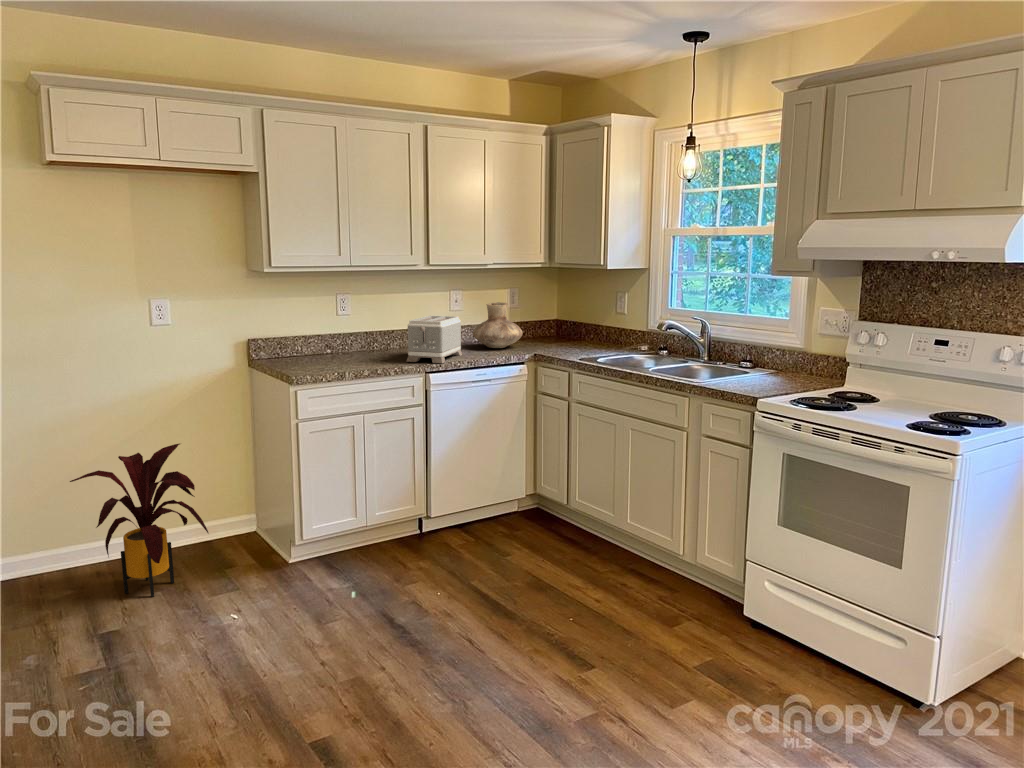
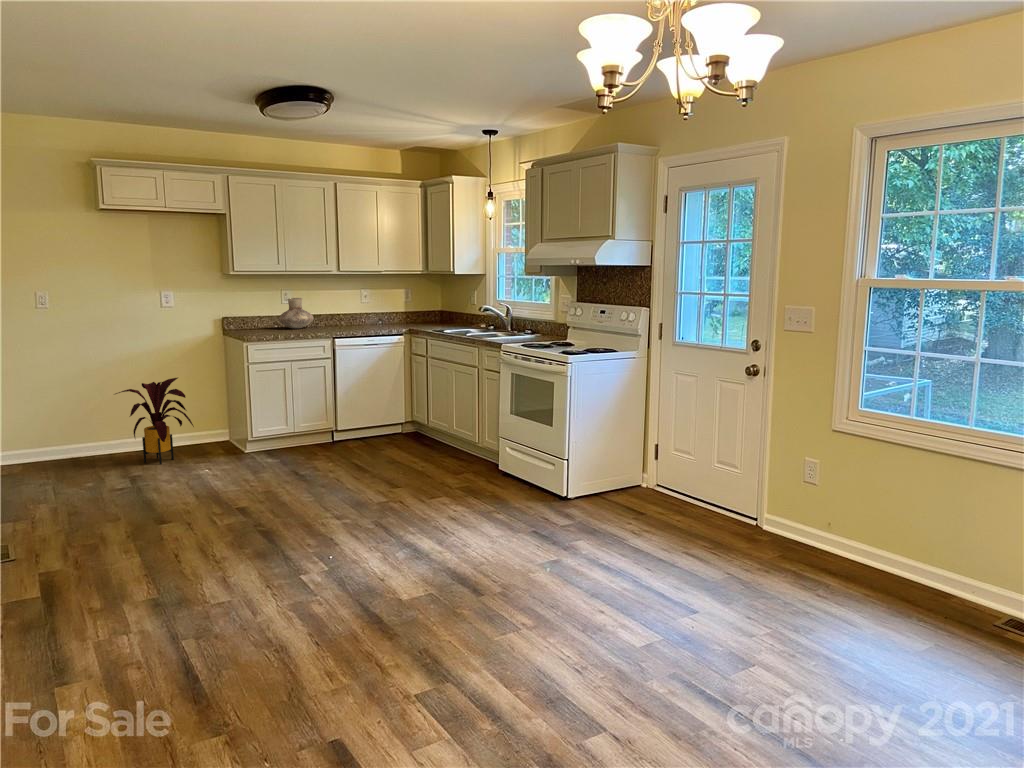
vase: present [473,302,522,348] -> present [279,298,314,328]
toaster: present [407,316,462,363] -> none [322,304,362,332]

